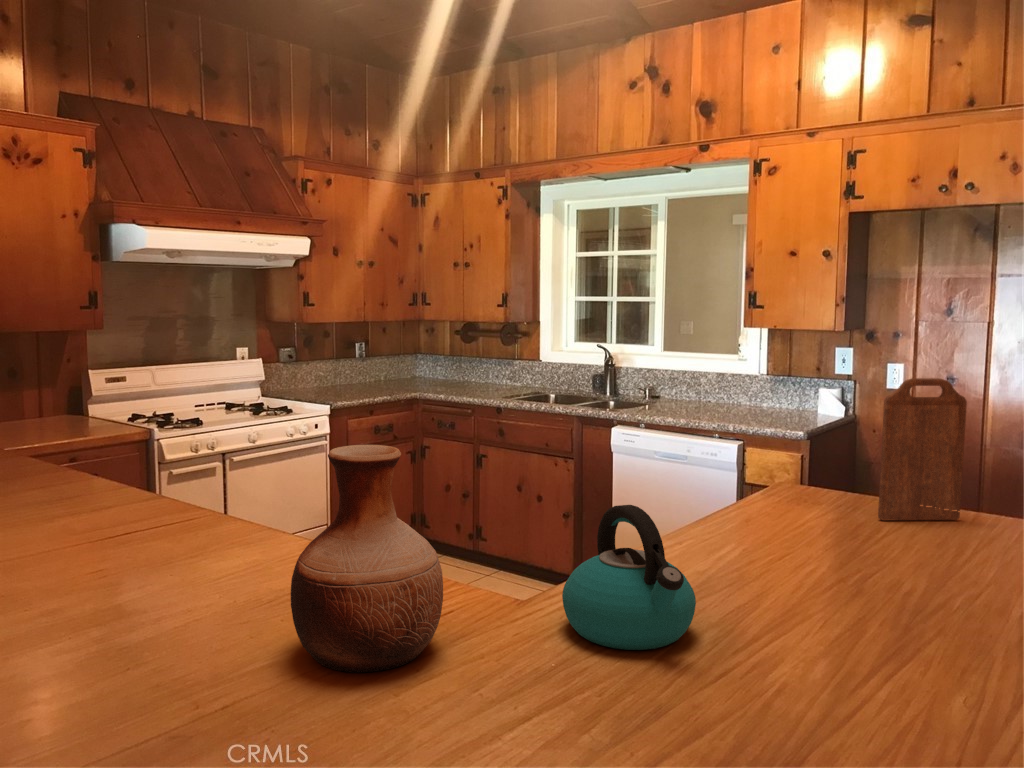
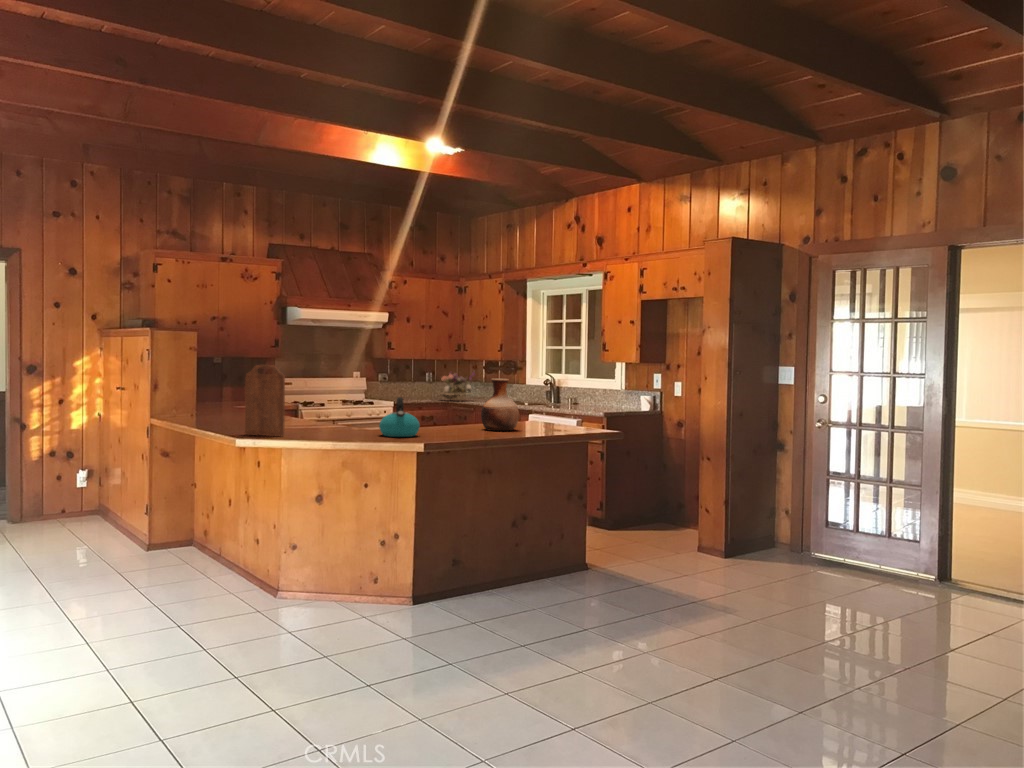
flower arrangement: none [381,338,449,390] -> present [438,371,475,399]
cutting board: present [878,378,967,521] -> present [245,365,285,436]
vase: present [291,445,443,673] -> present [481,379,519,431]

